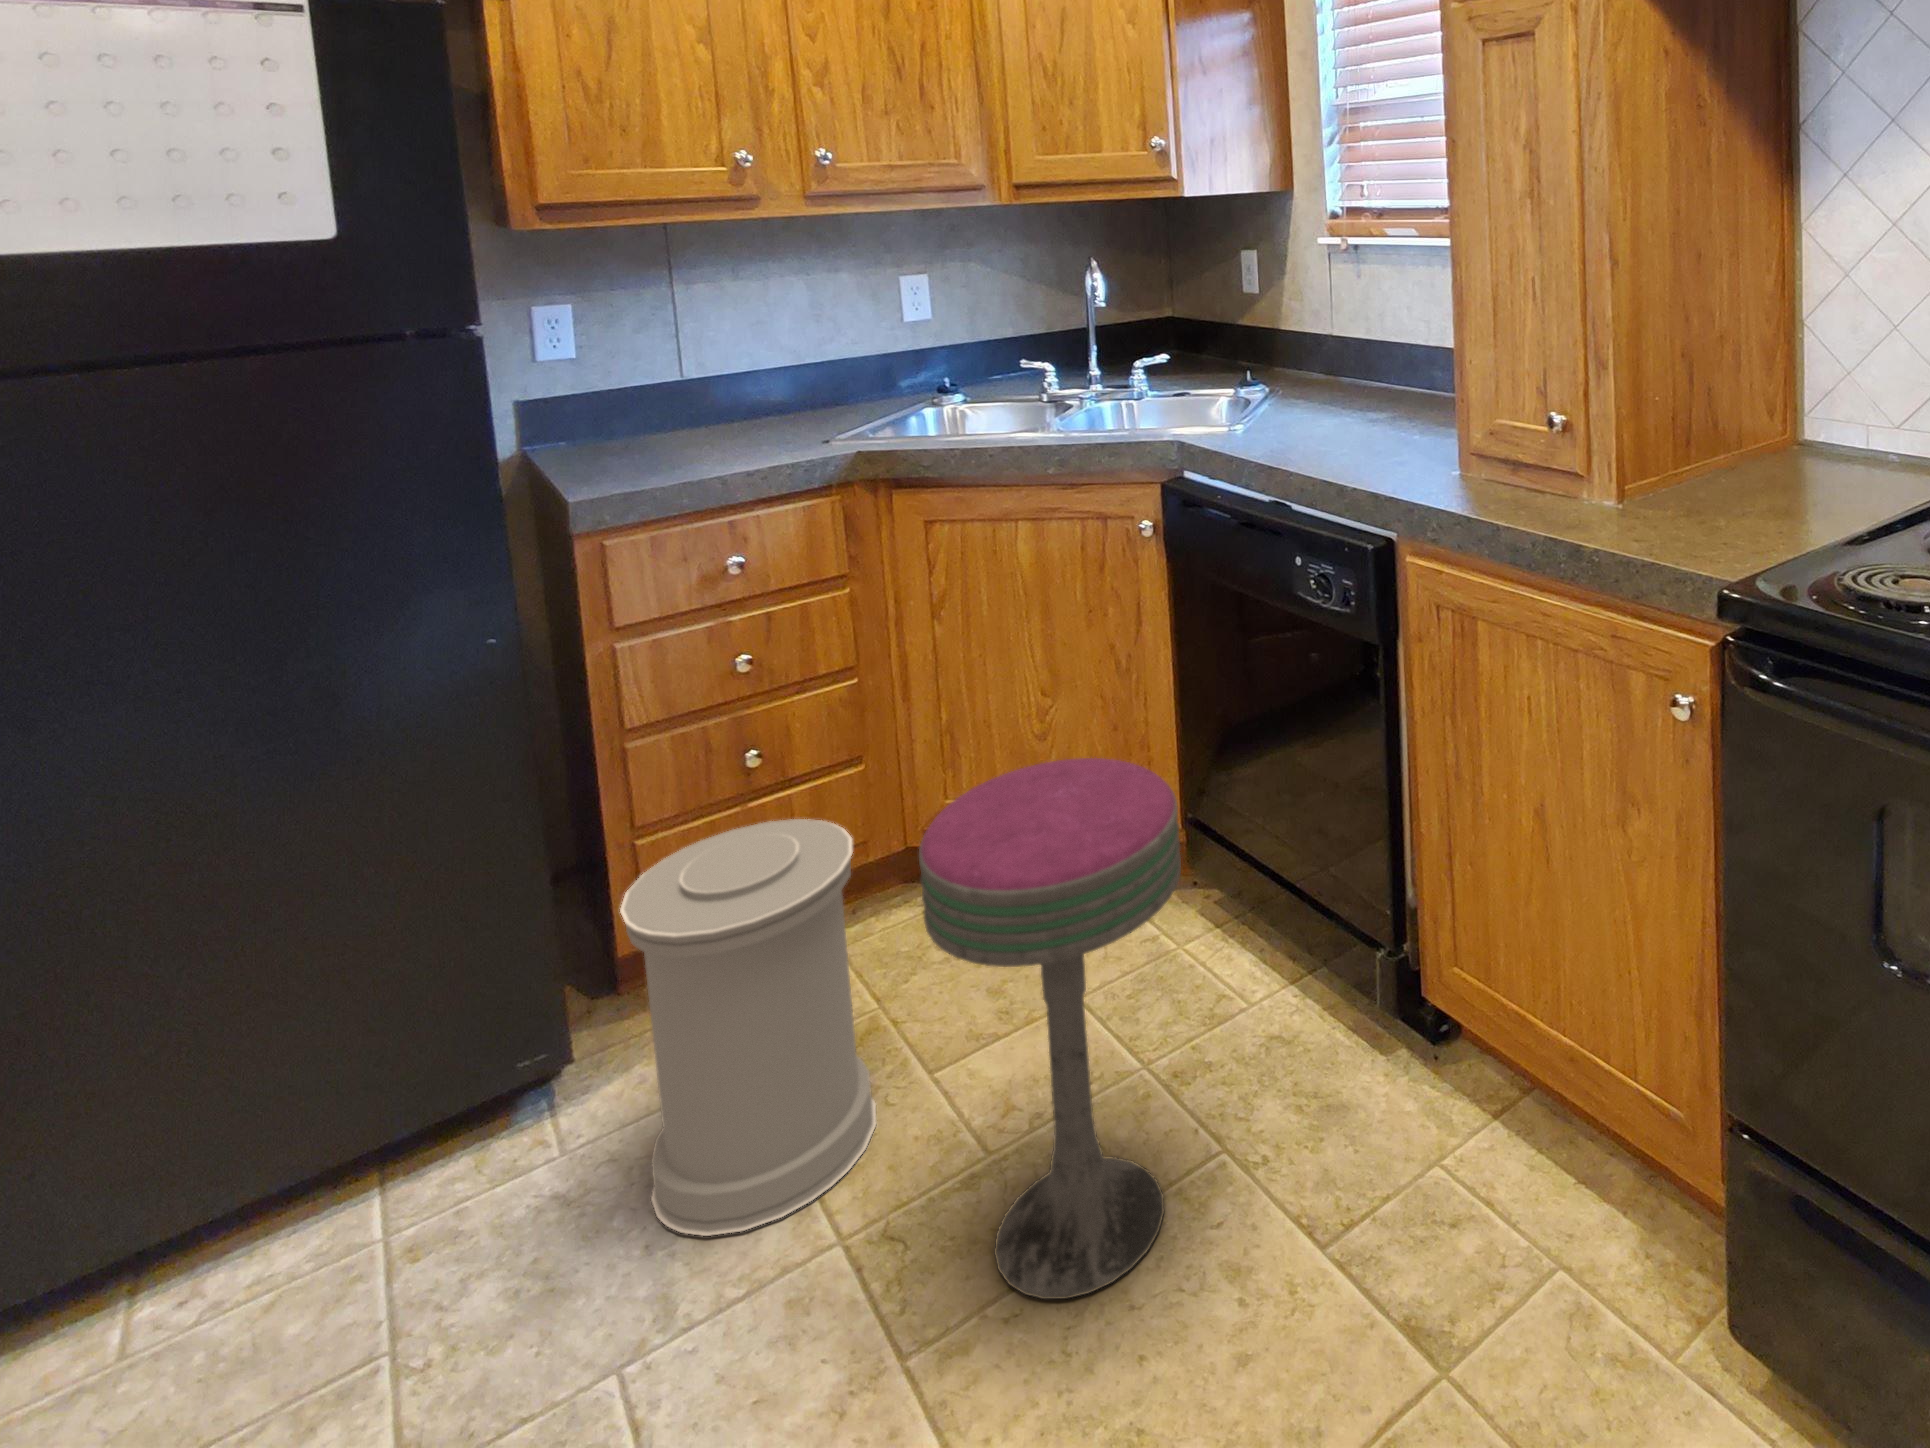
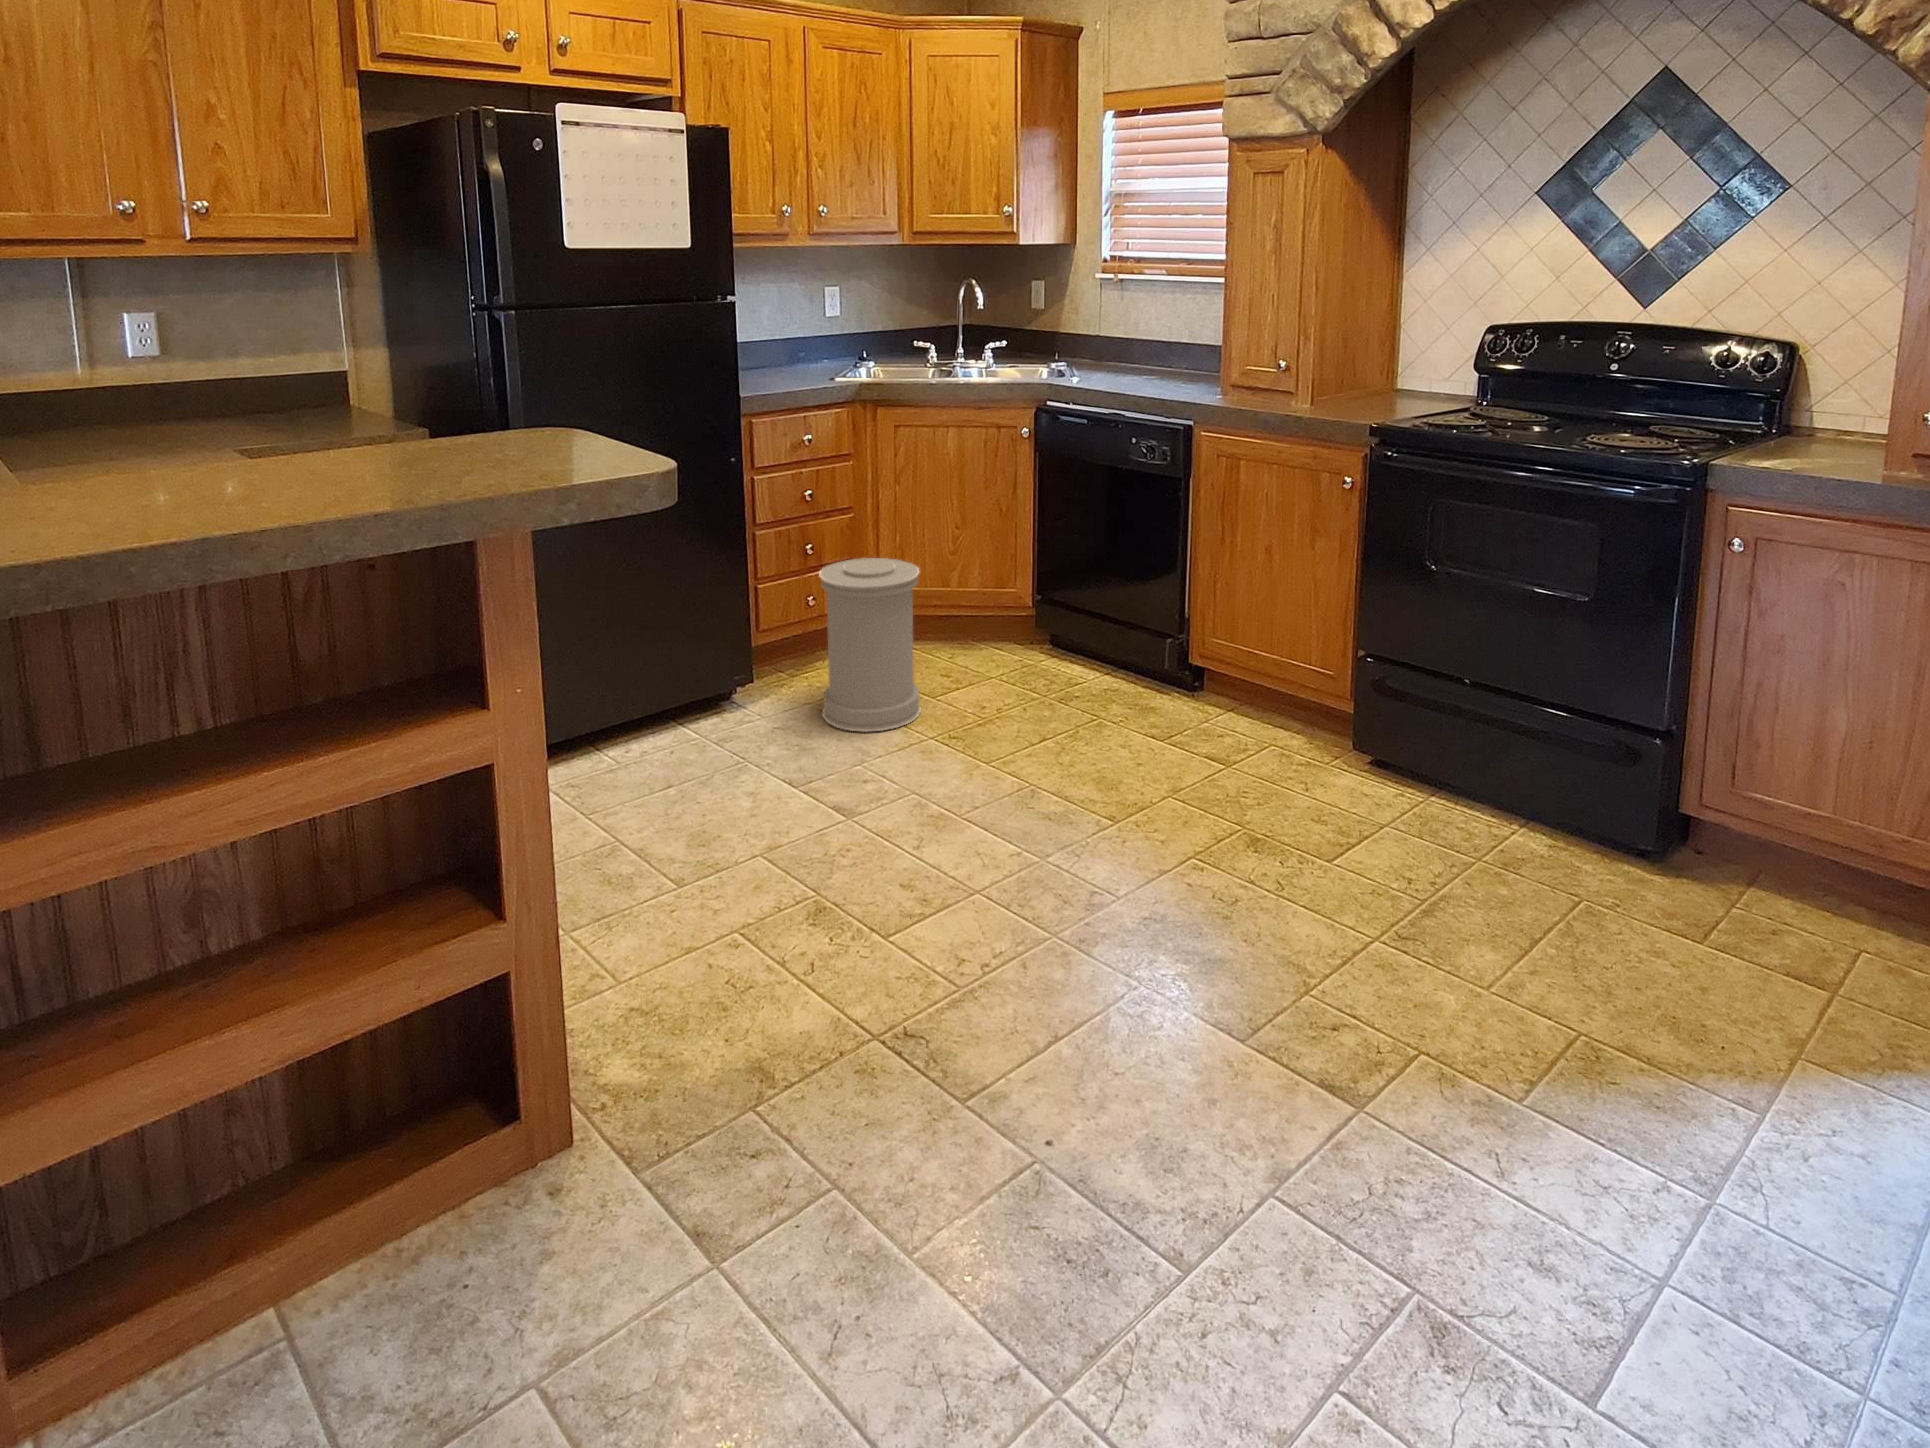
bar stool: present [919,758,1181,1299] -> none [987,520,1102,747]

